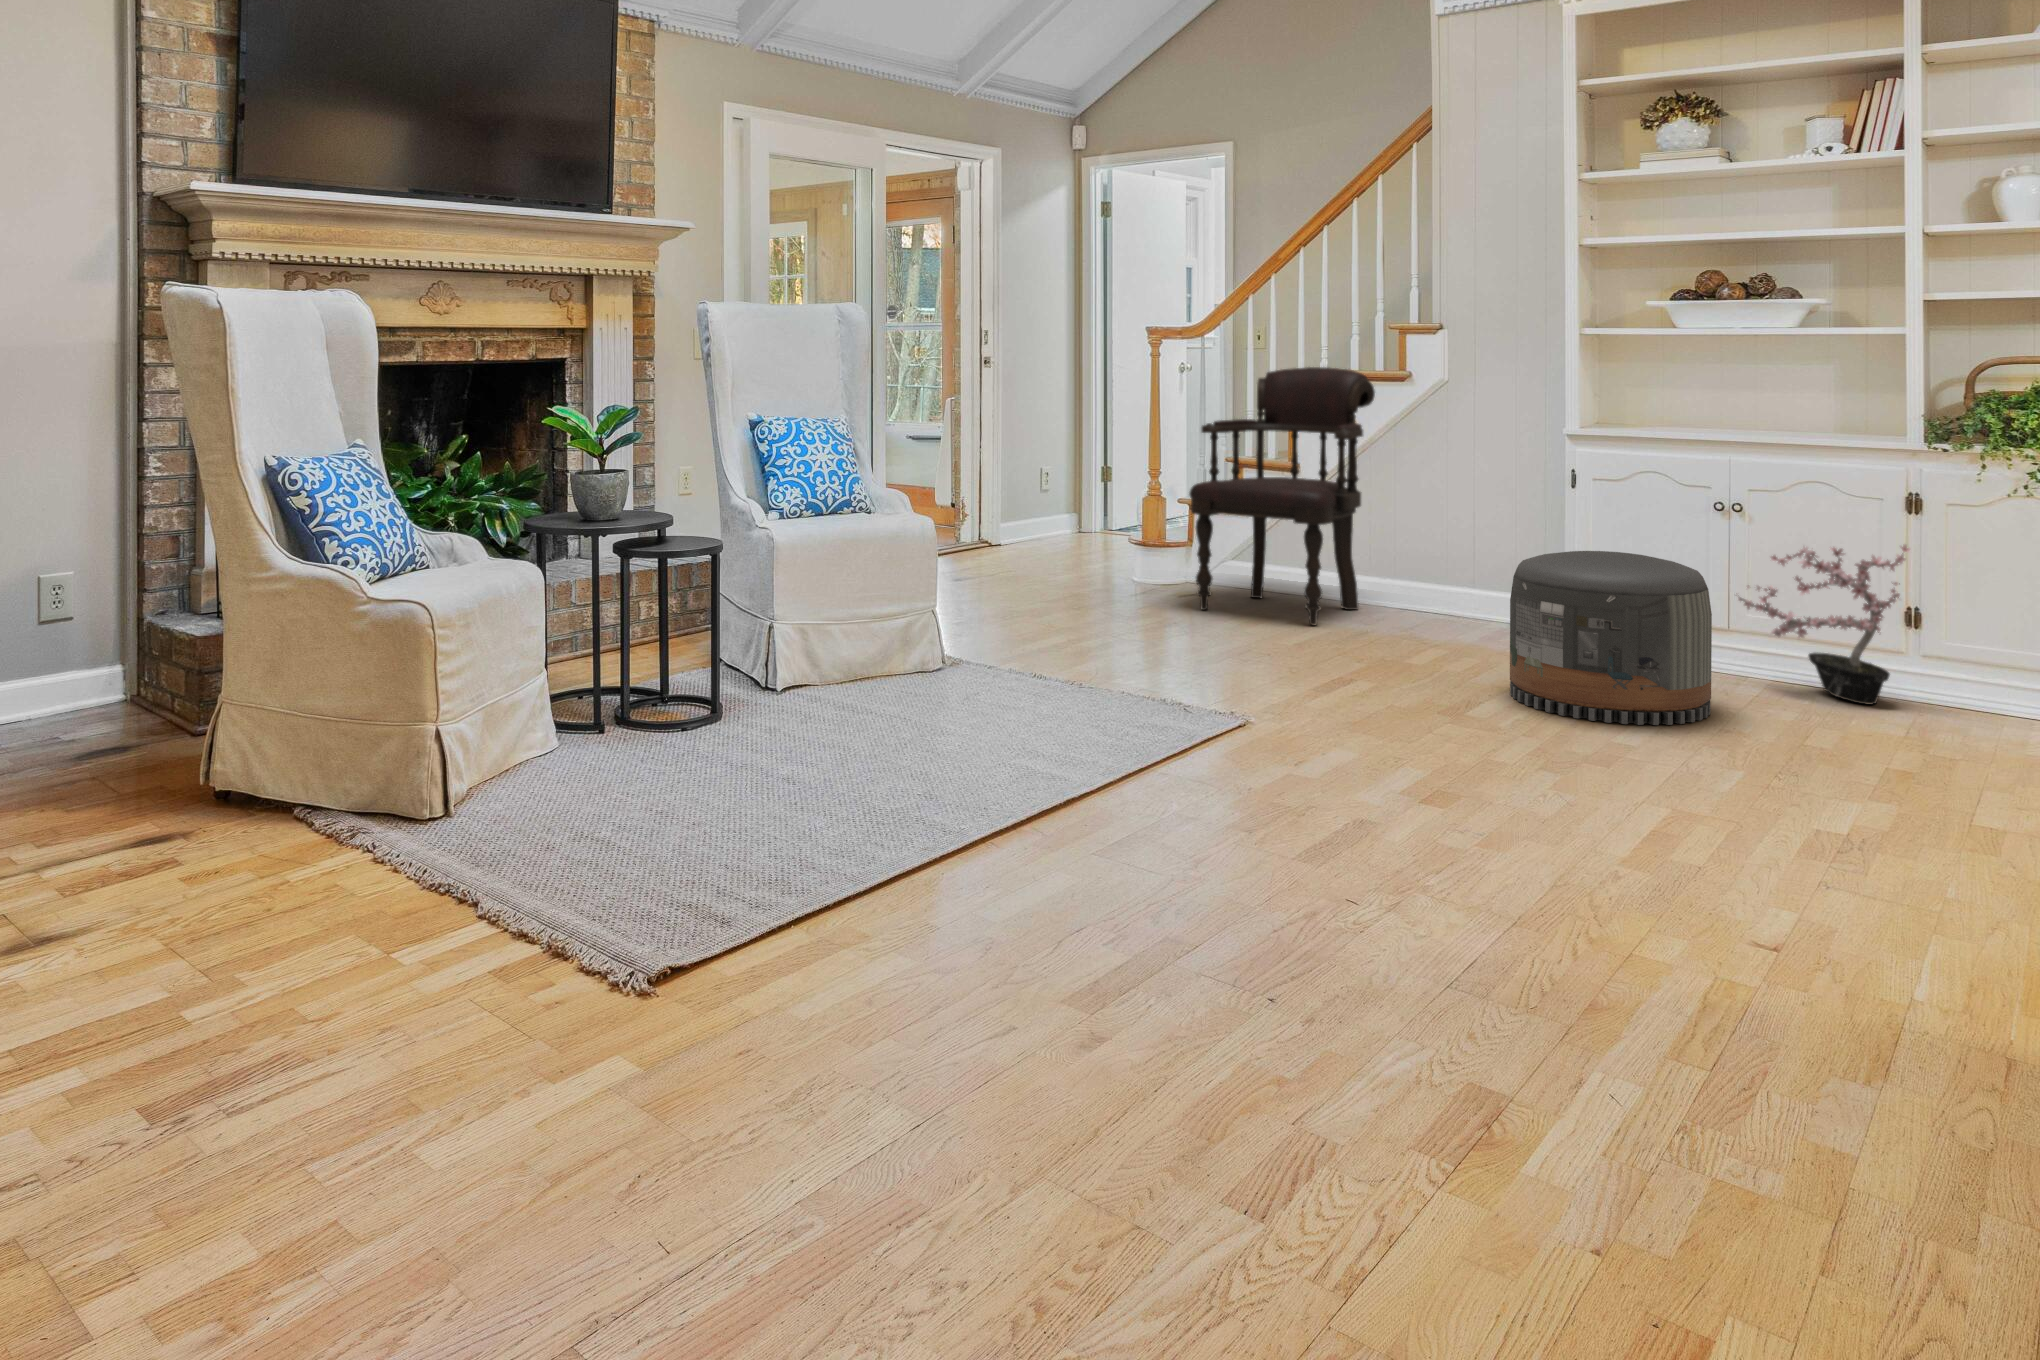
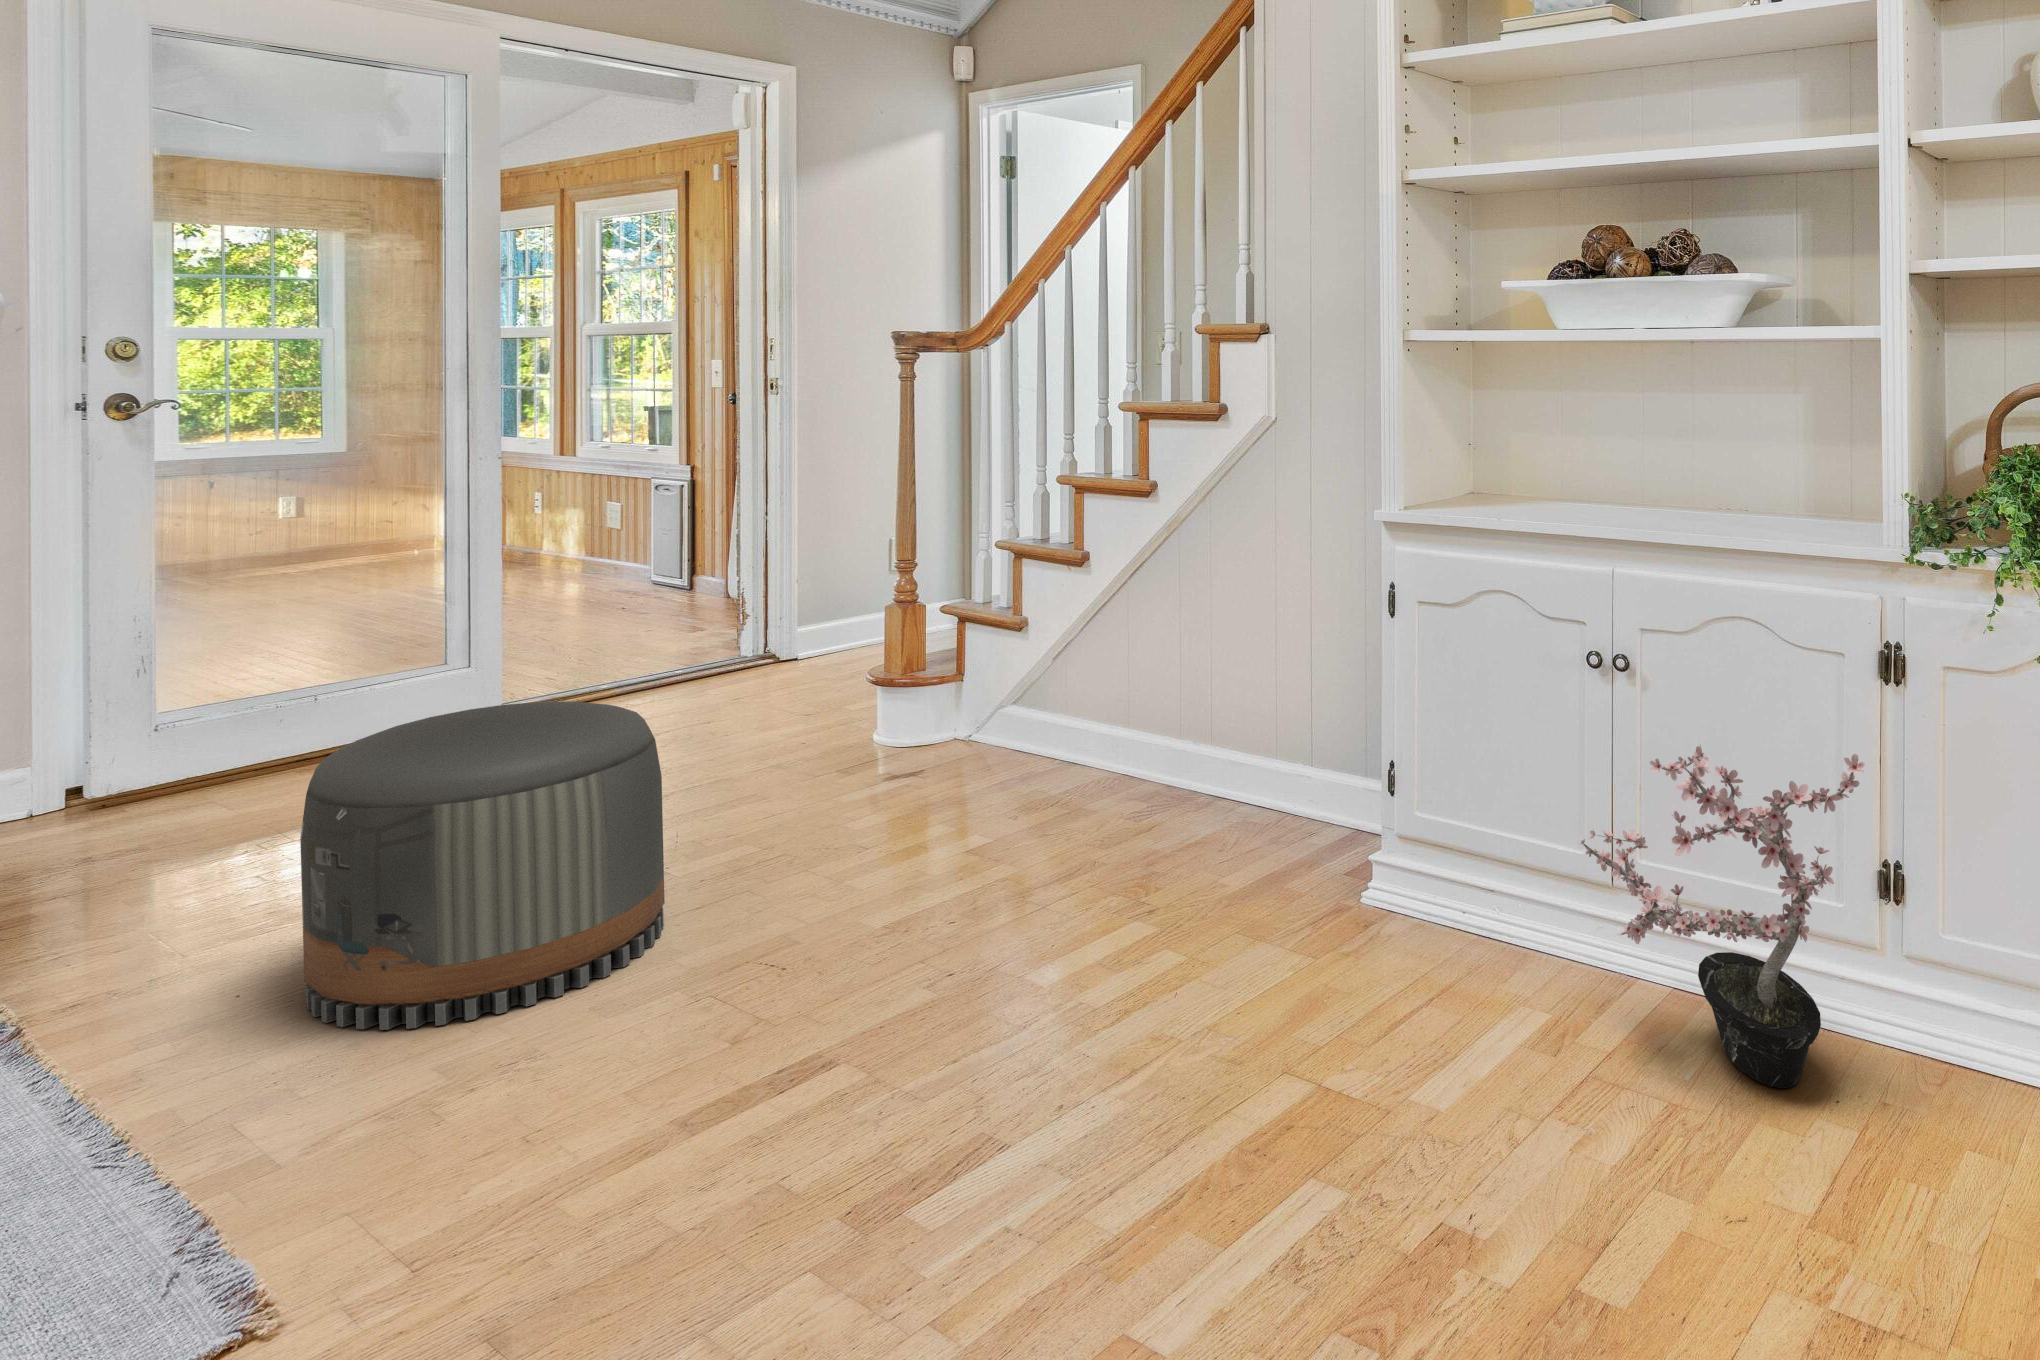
armchair: present [1189,367,1375,625] -> none [842,396,1168,854]
pouf: present [1510,551,1712,725] -> present [300,701,665,1030]

